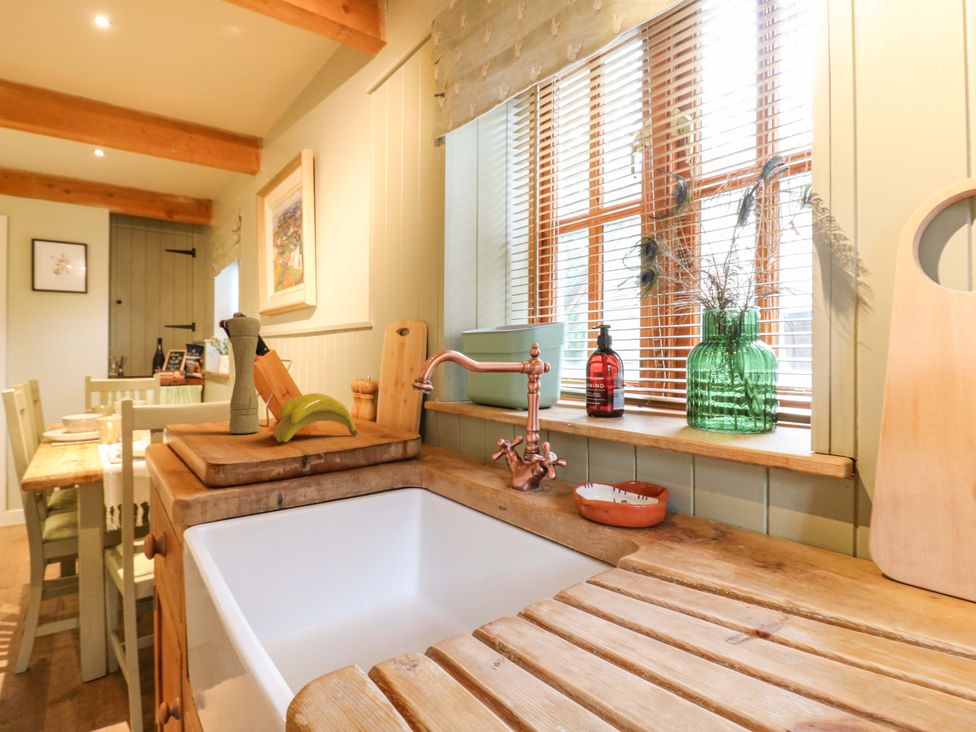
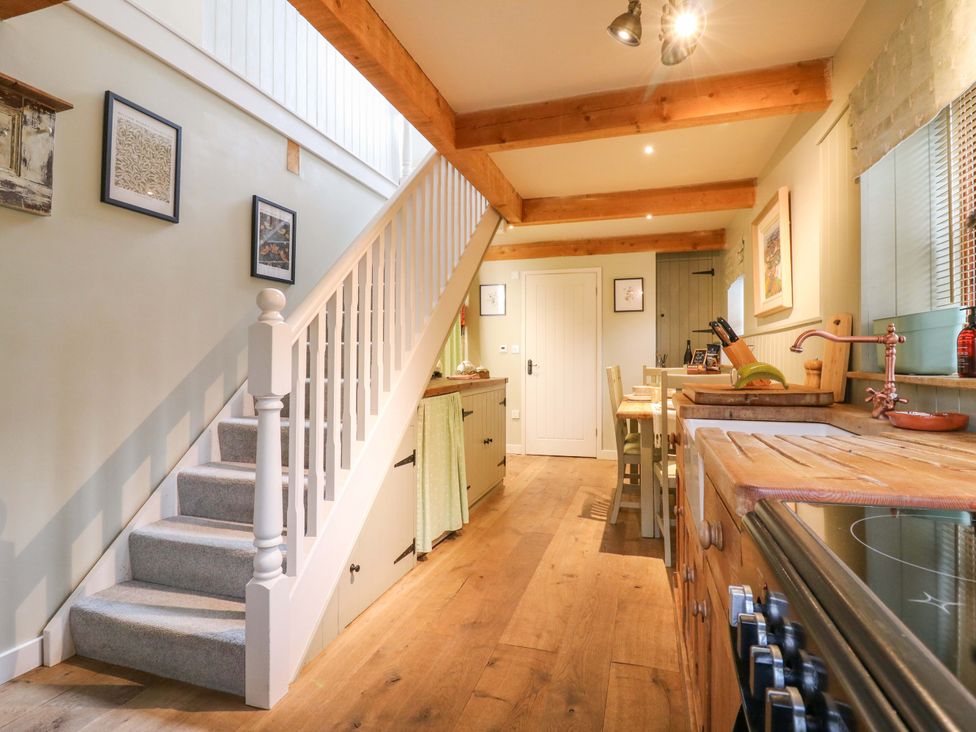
pepper mill: present [228,315,260,433] -> none [712,319,730,387]

